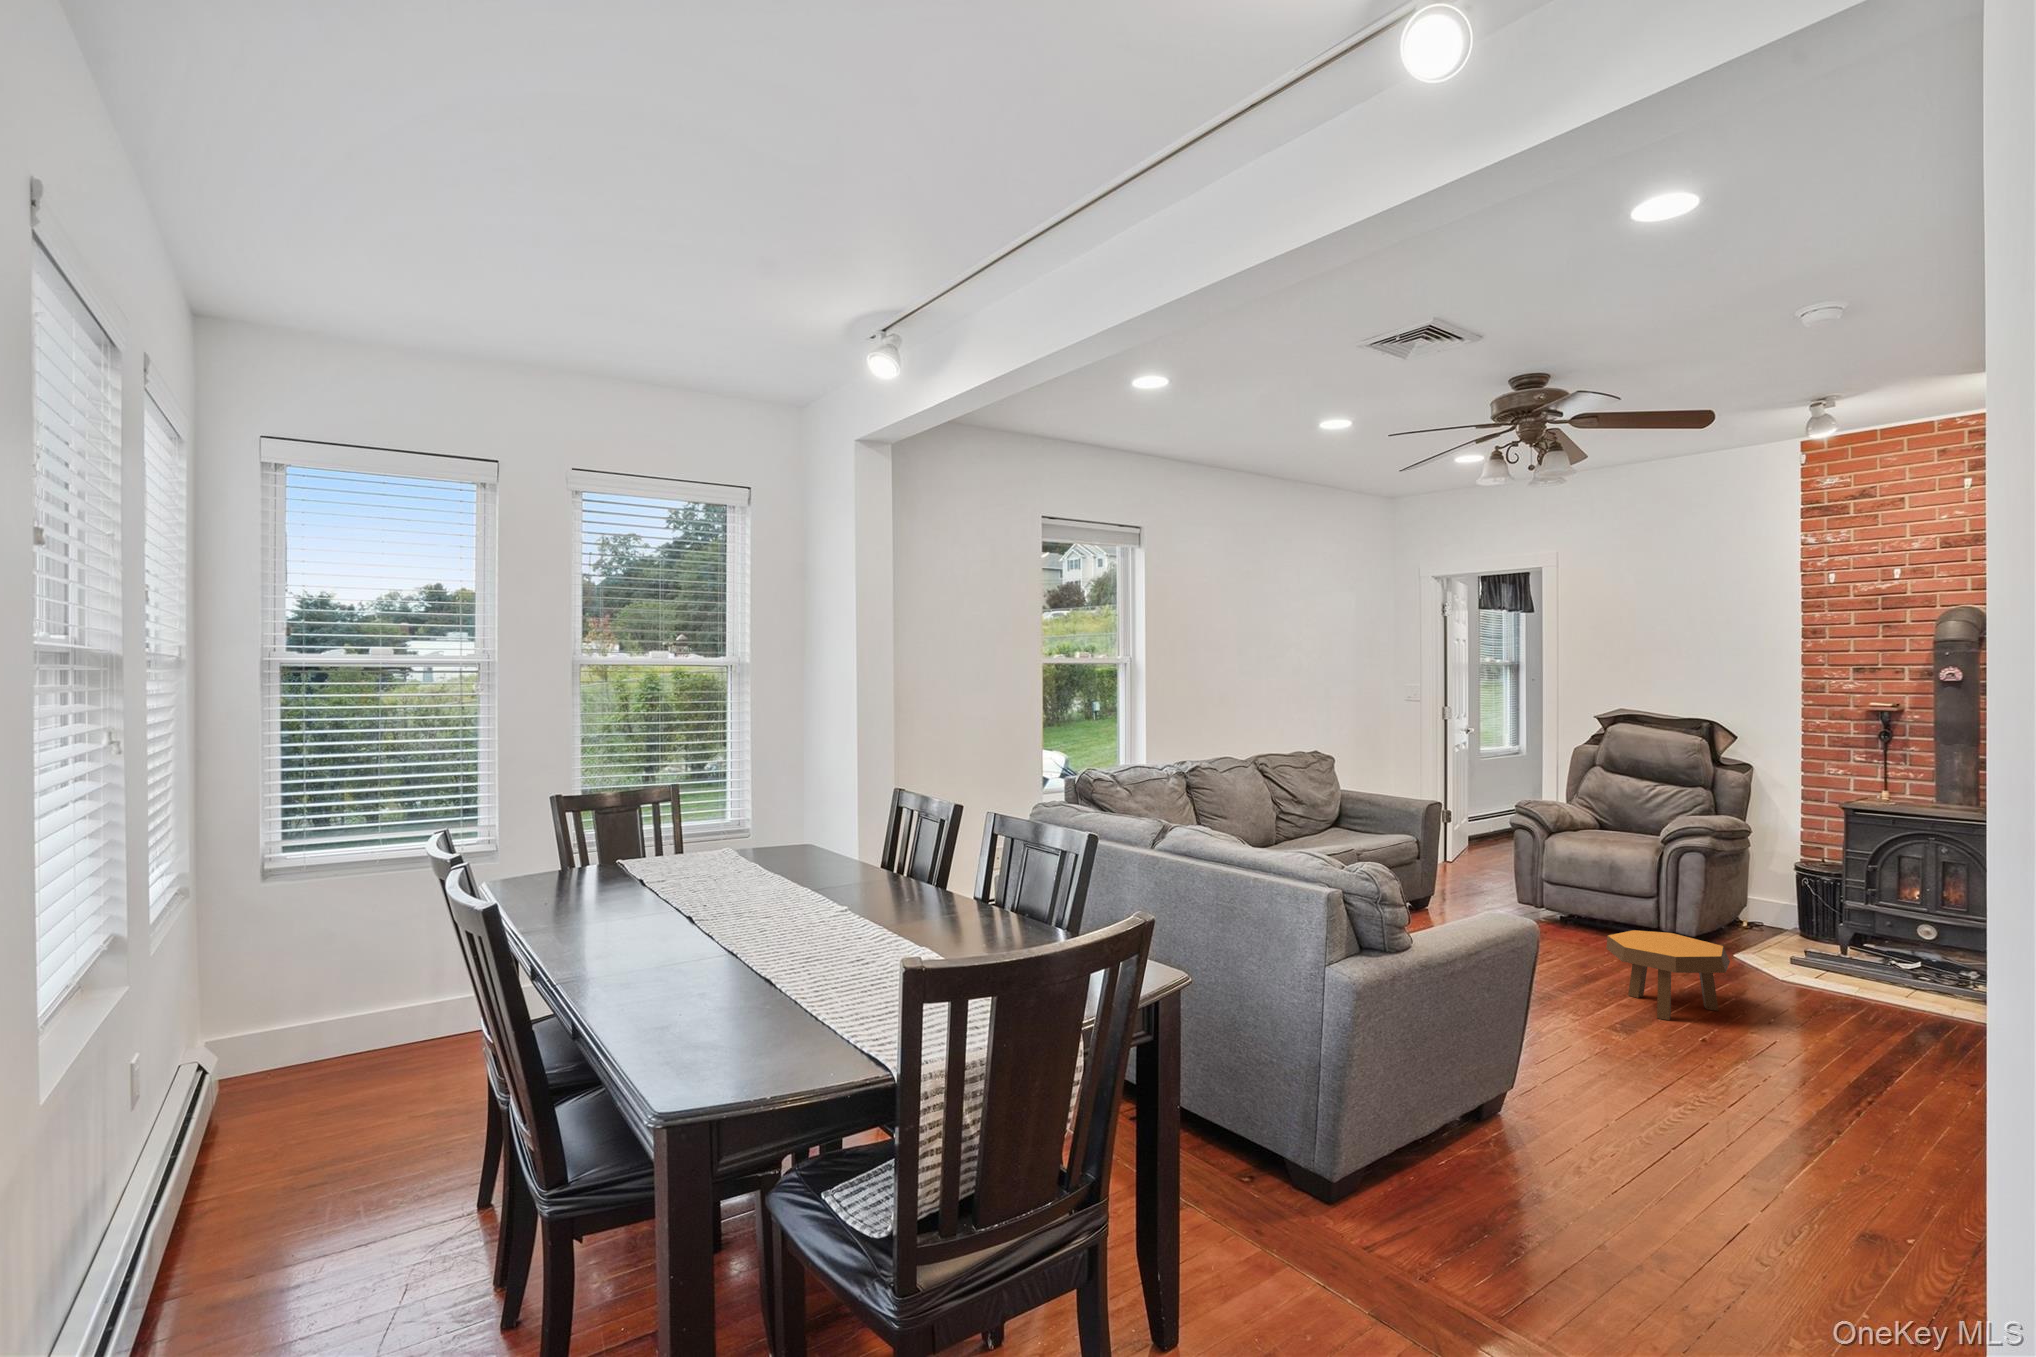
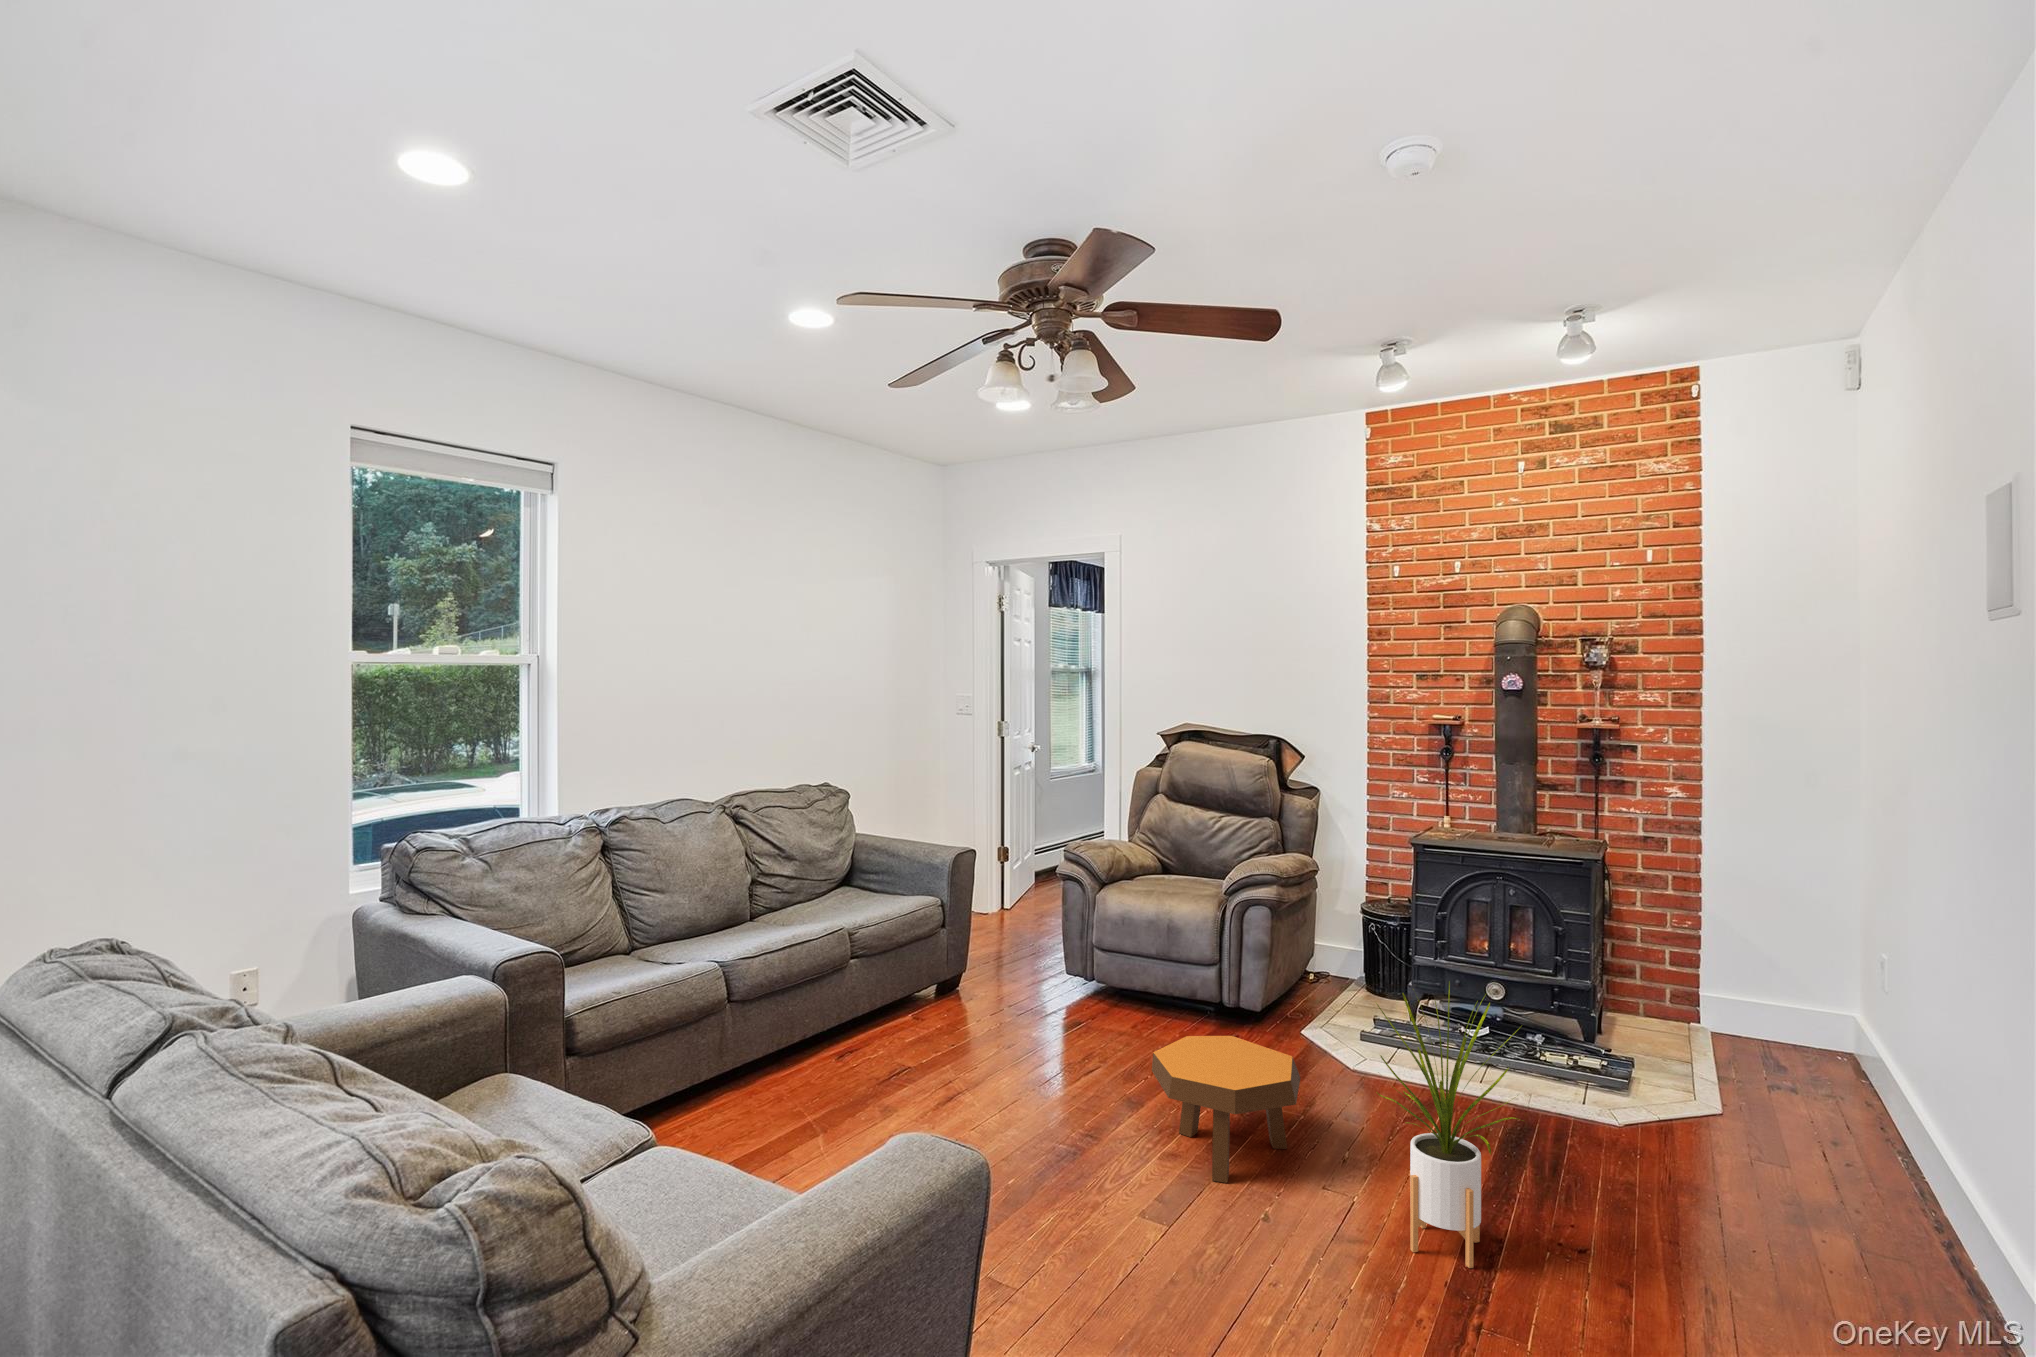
house plant: none [1789,883,1914,1074] -> present [1376,982,1519,1268]

